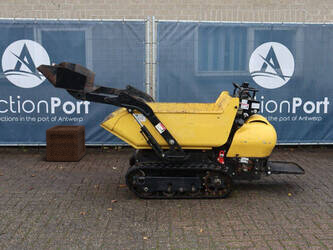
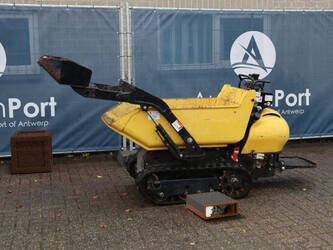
storage box: none [166,191,208,217] -> present [186,191,238,219]

